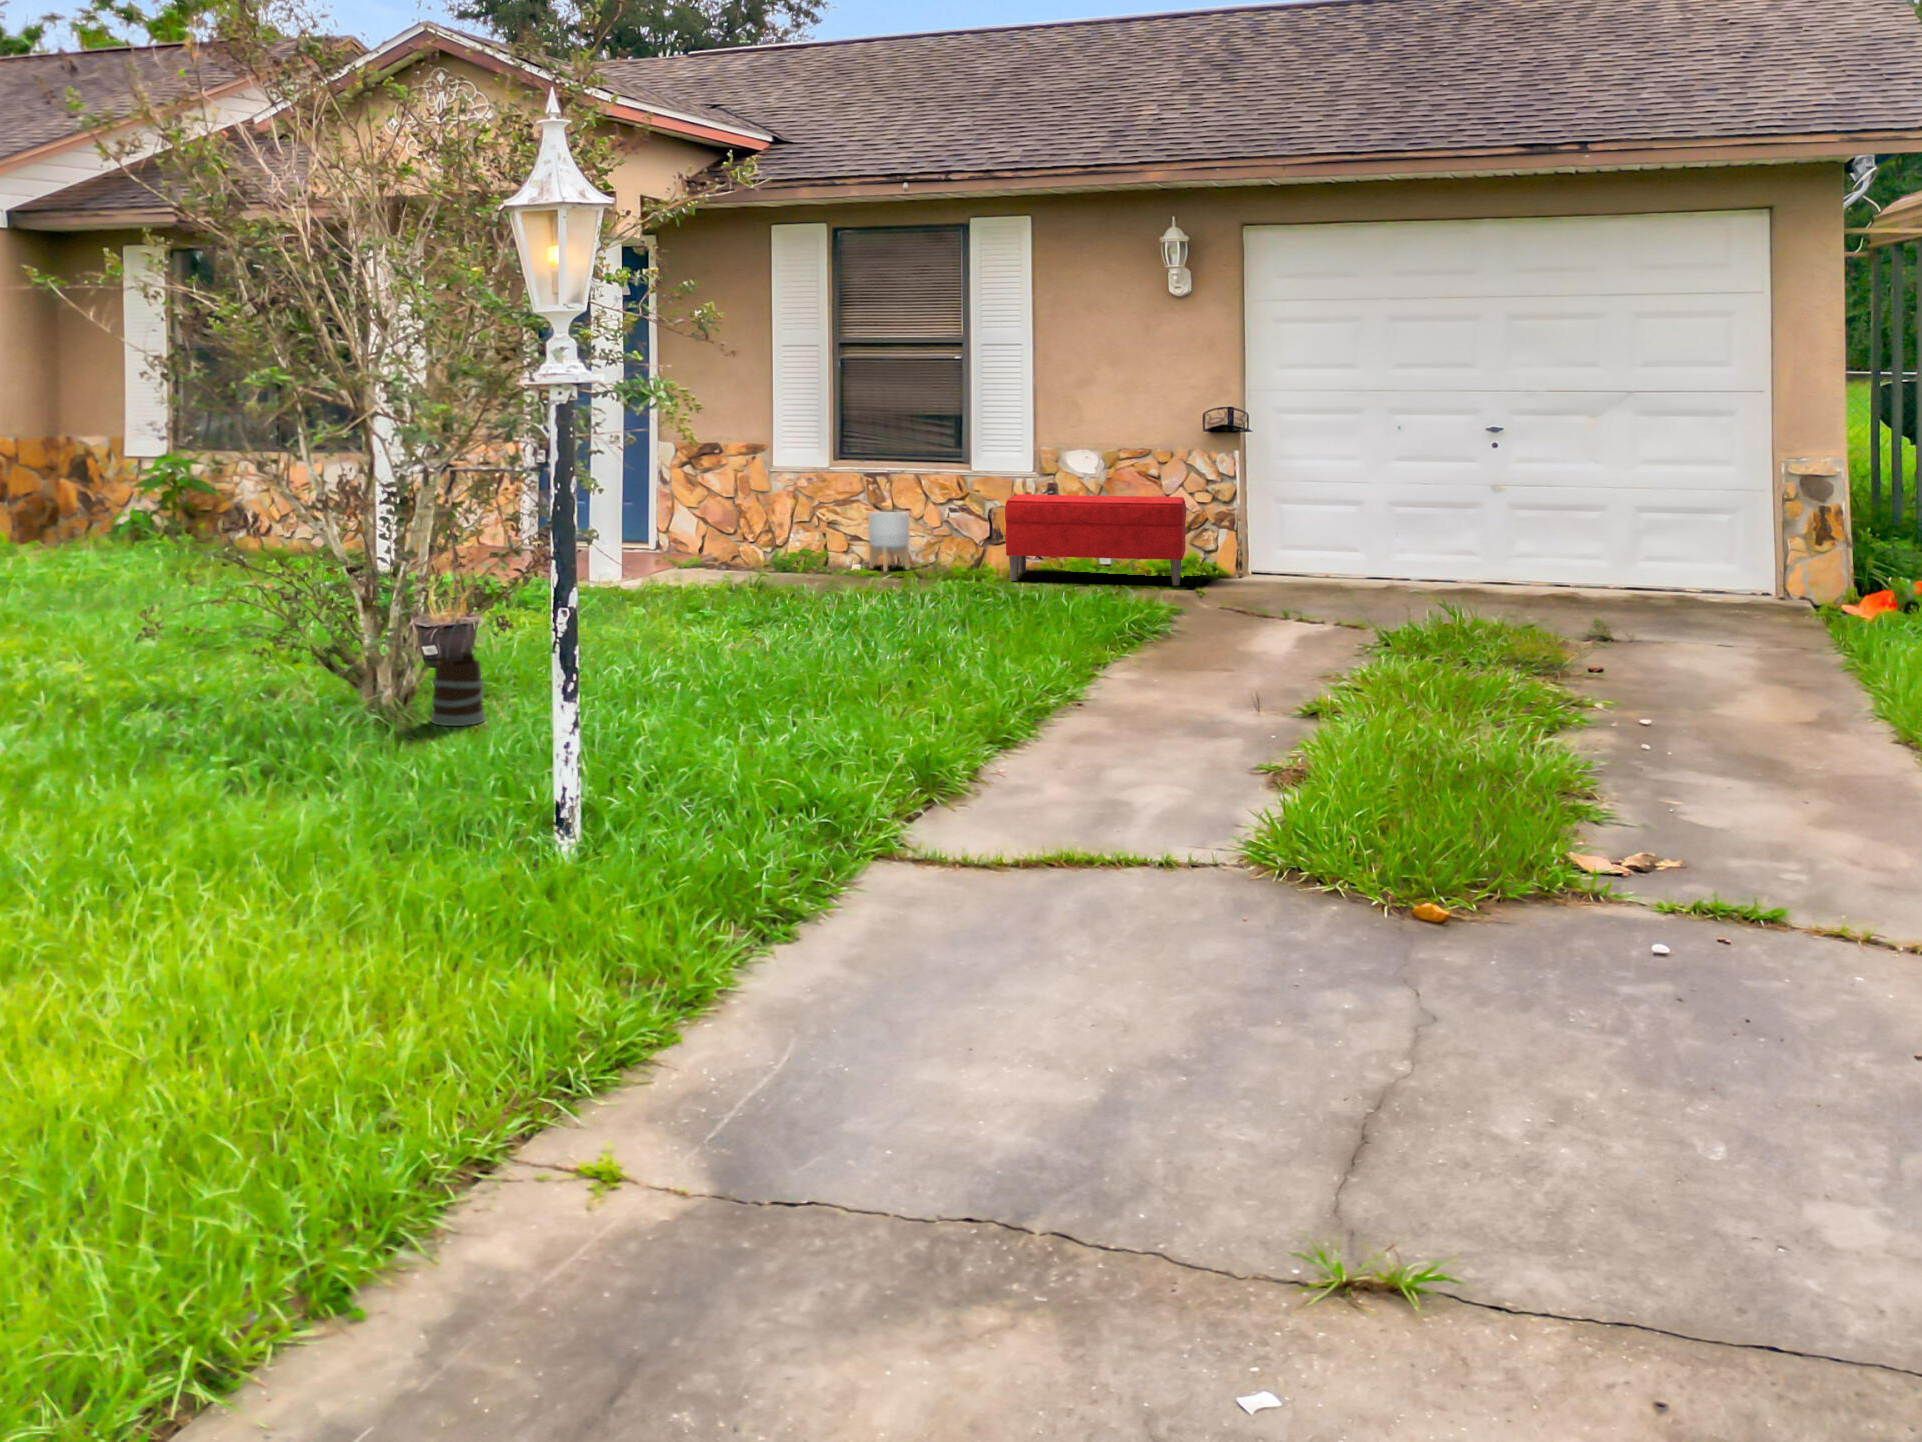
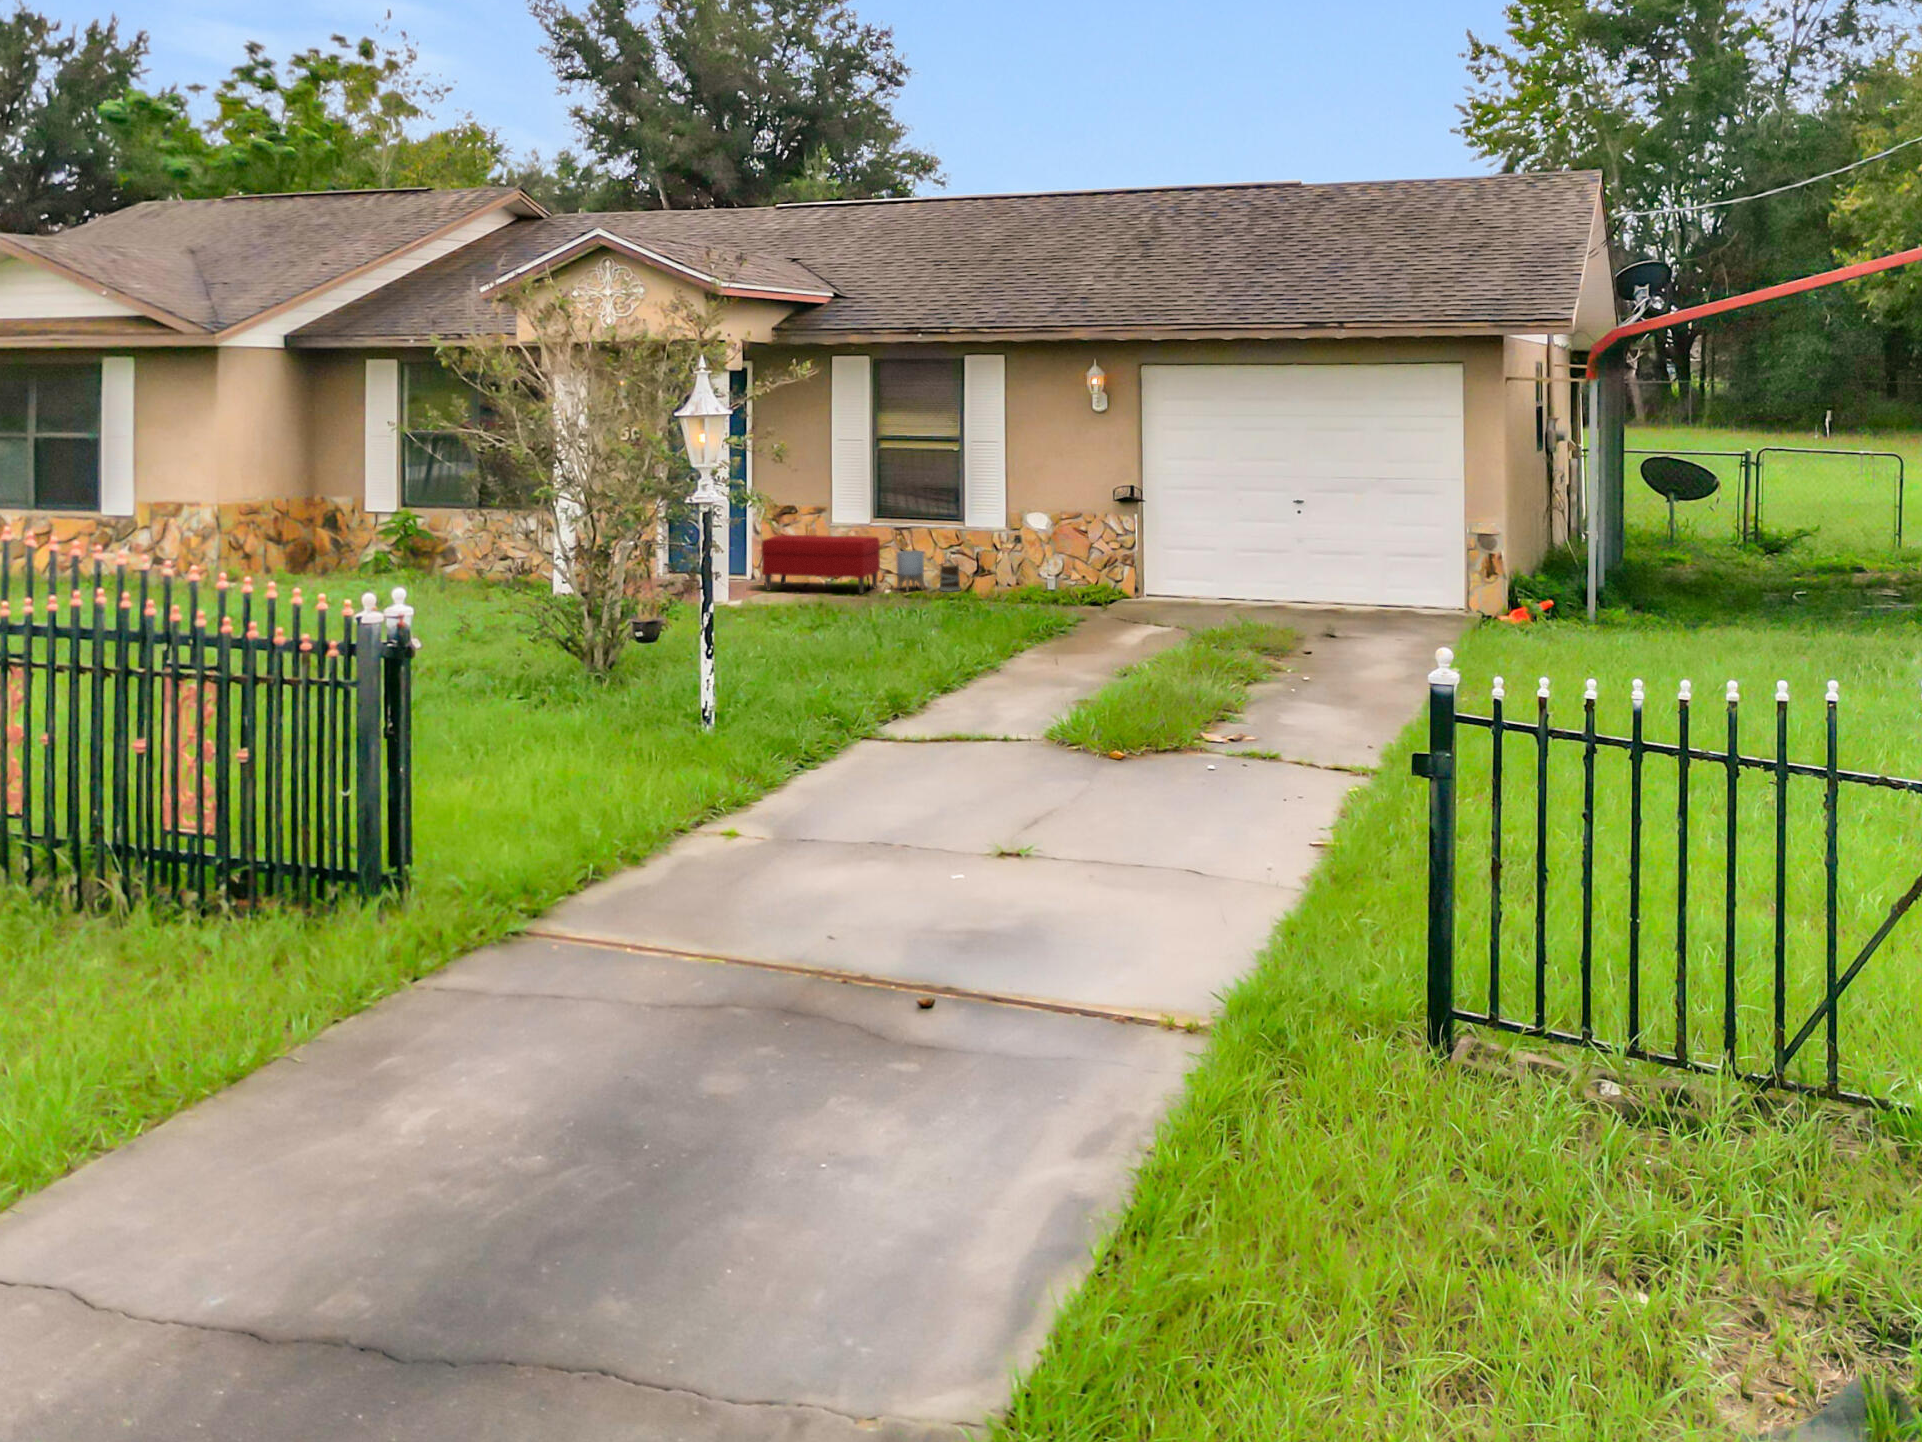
bench: present [1005,494,1186,586] -> present [762,535,880,594]
wooden bucket: present [431,626,485,726] -> present [939,565,961,592]

